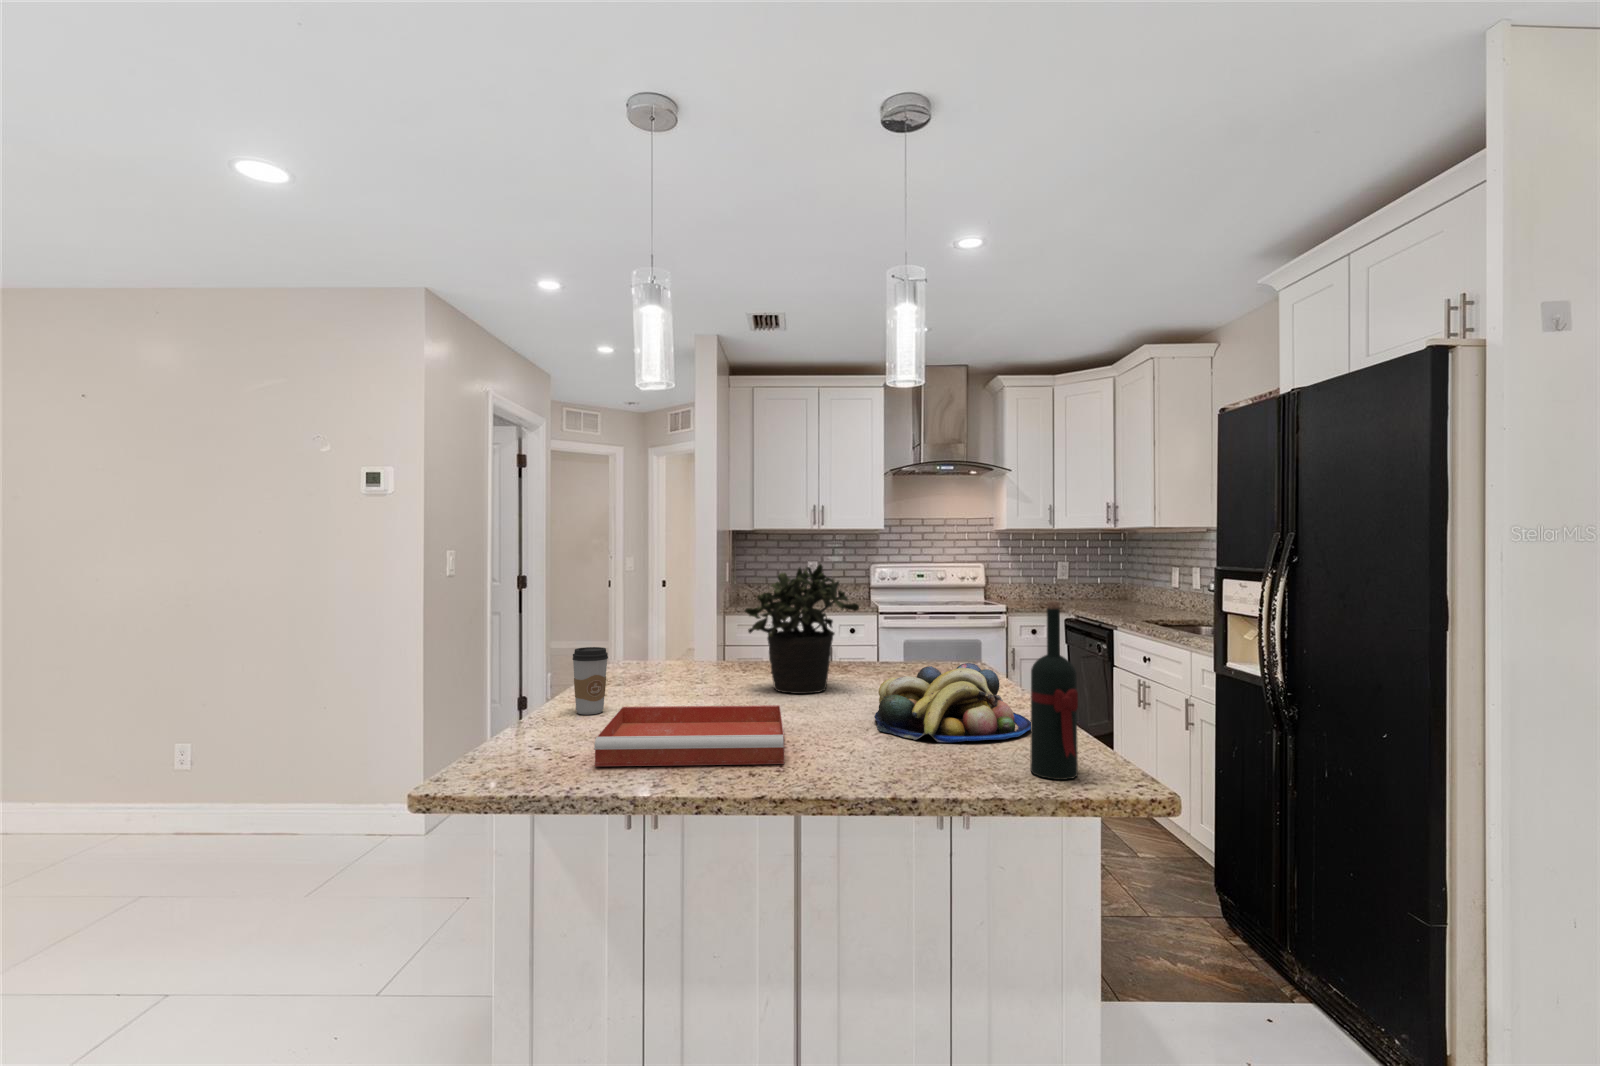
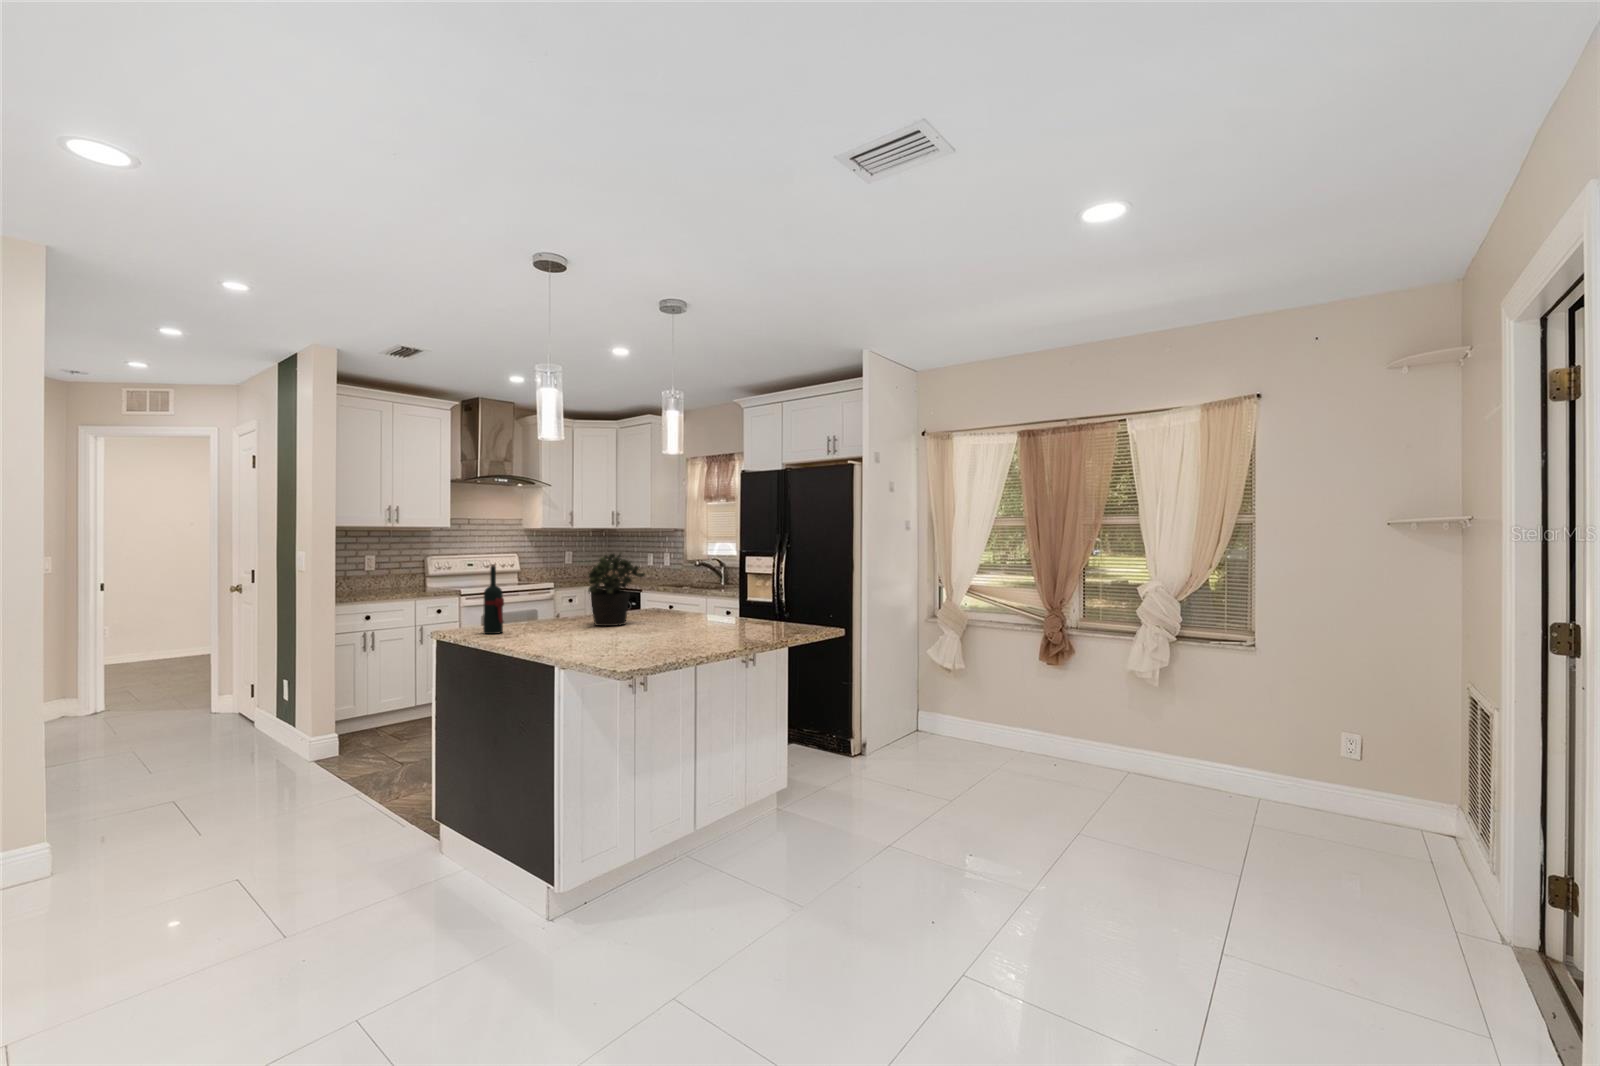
wine bottle: present [1030,601,1078,780] -> present [483,564,504,634]
coffee cup: present [573,647,608,715] -> none [538,604,560,644]
fruit bowl: present [874,663,1031,742] -> none [682,597,756,628]
tray: present [594,705,784,766] -> none [600,622,712,649]

